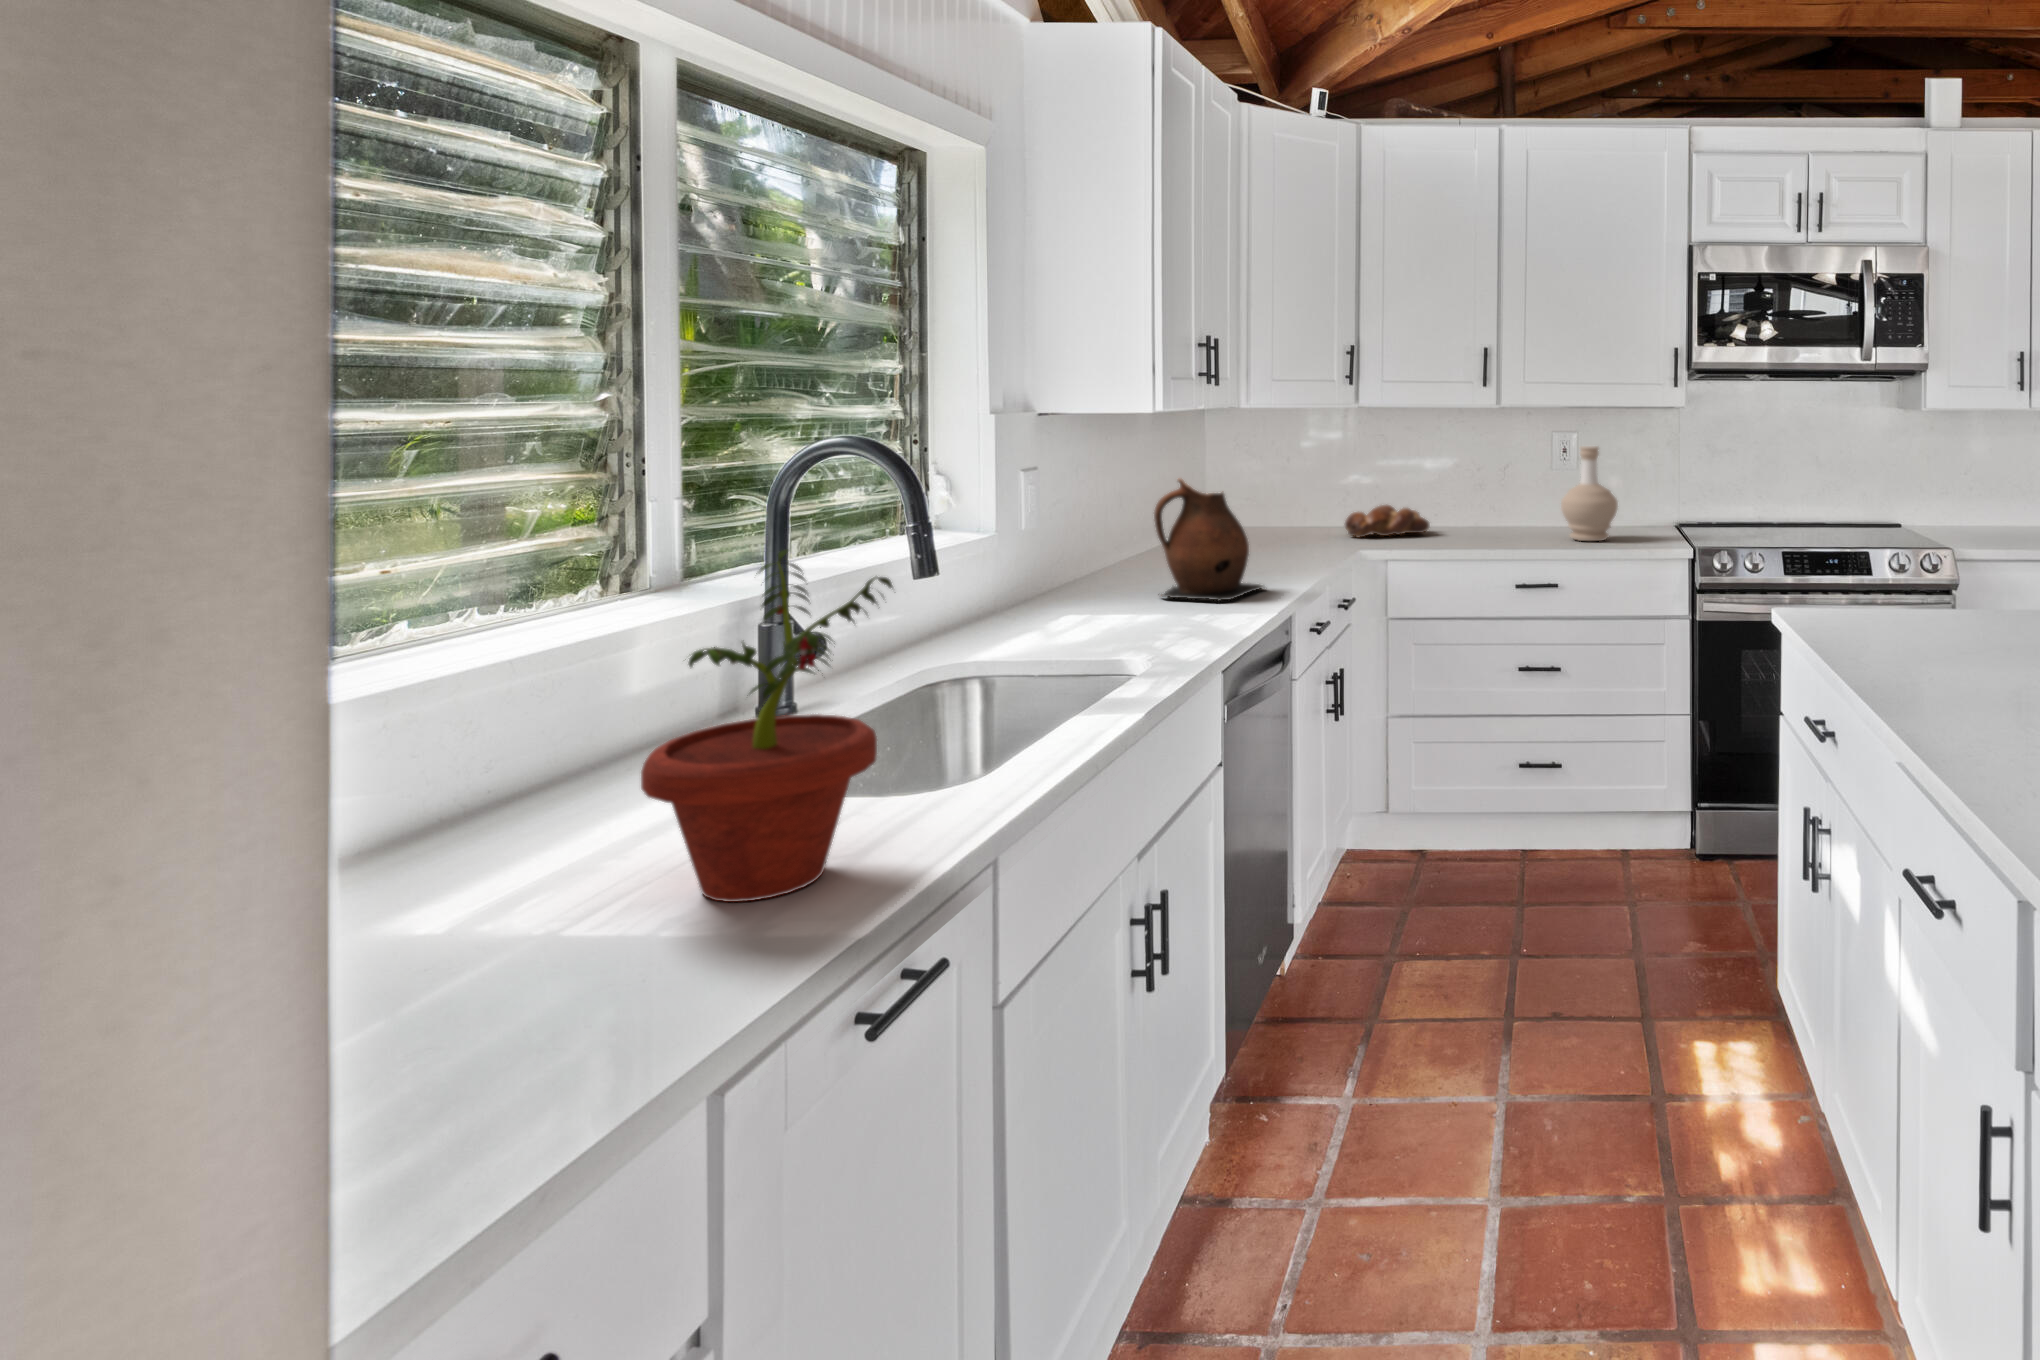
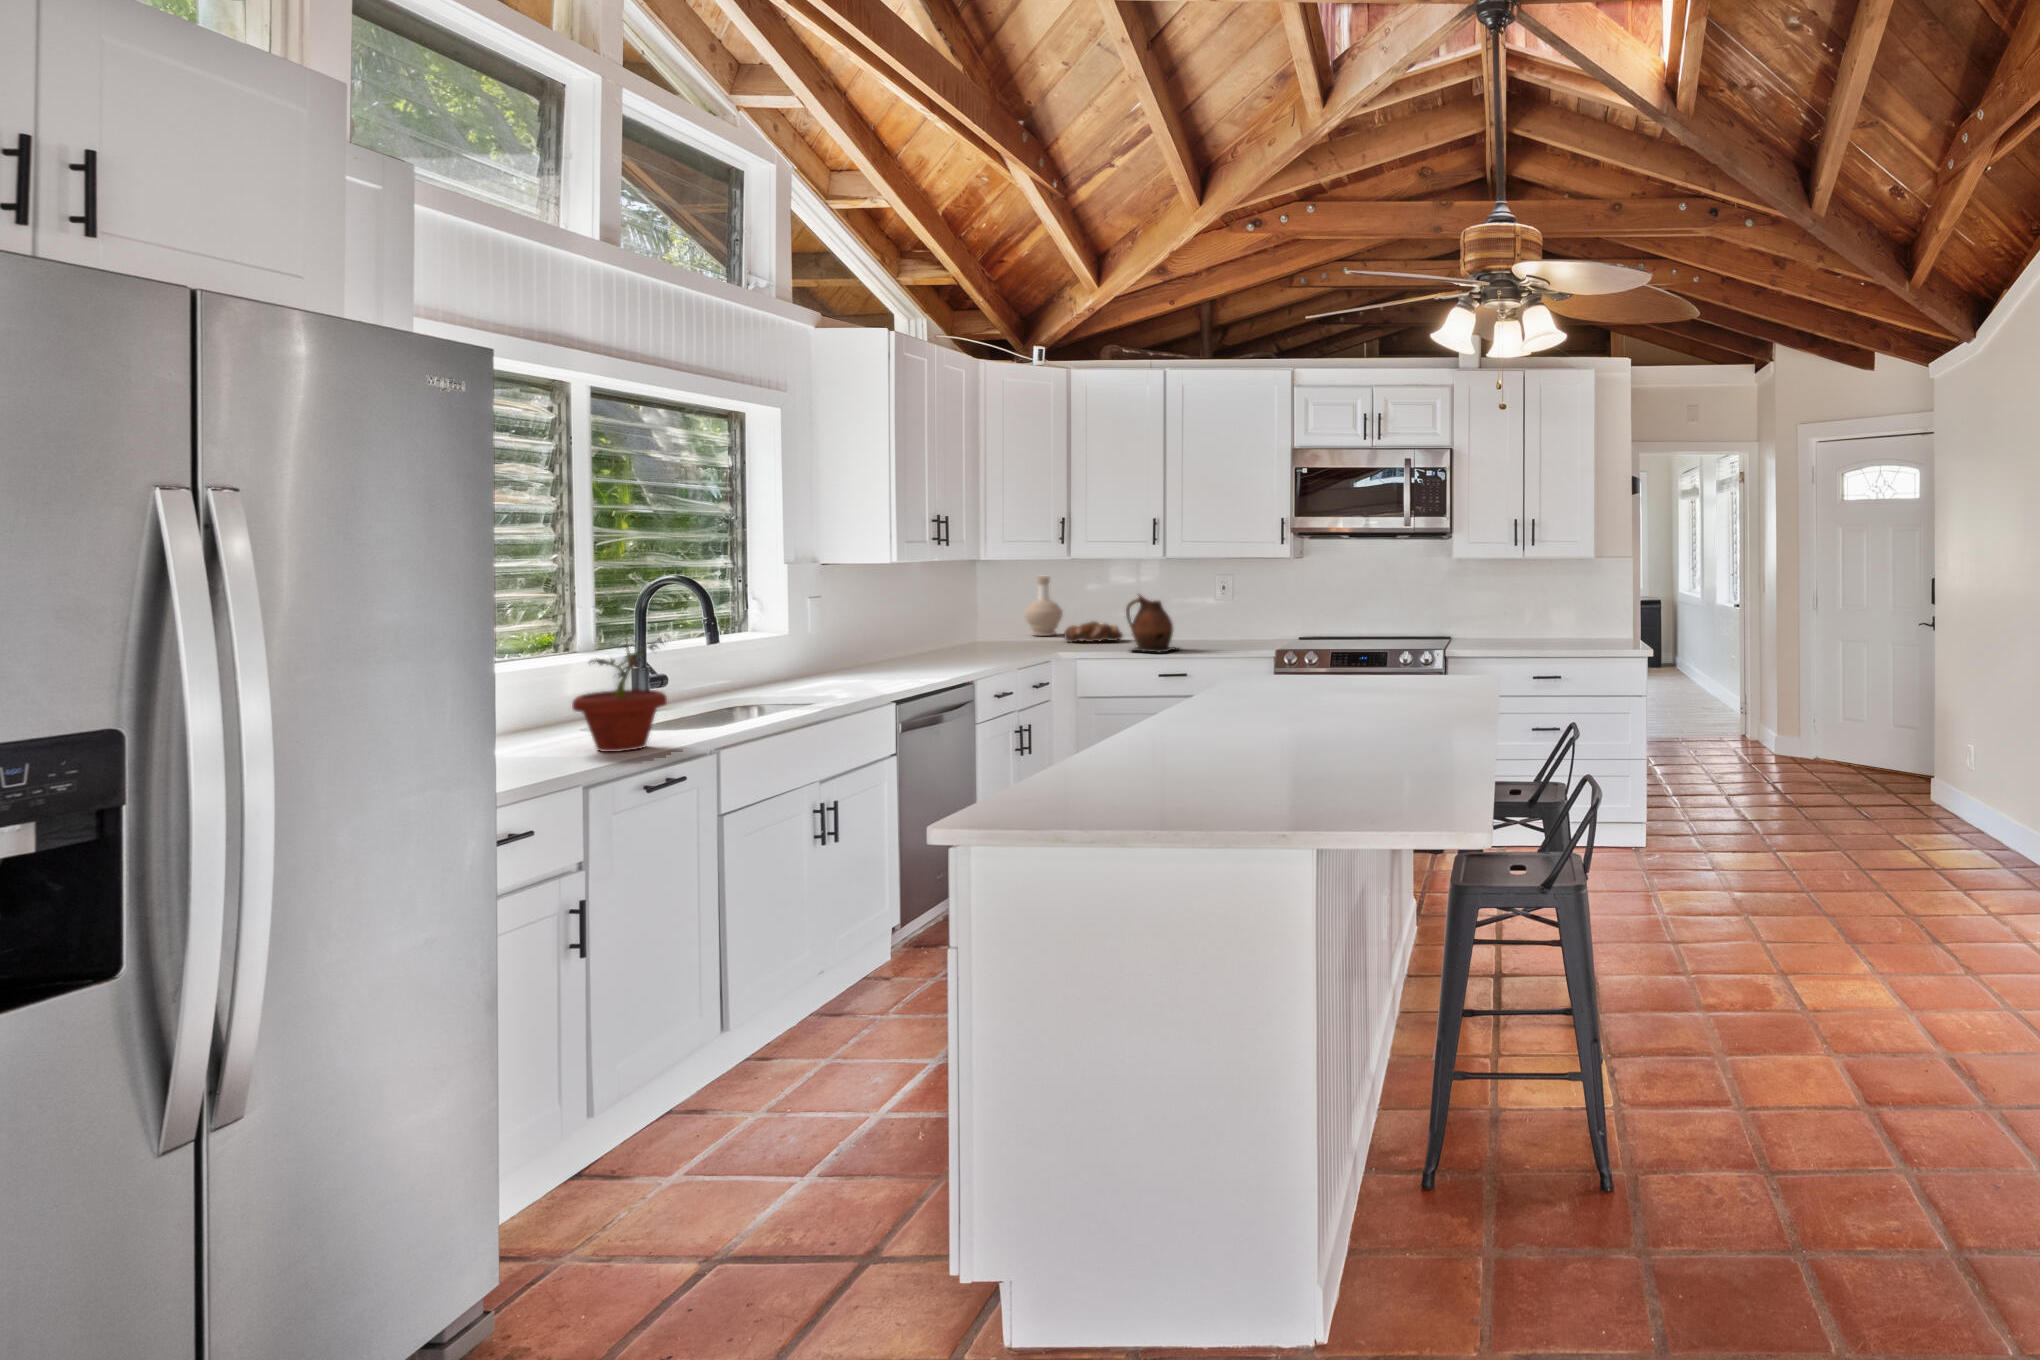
bottle: present [1561,446,1618,541] -> present [1024,576,1063,636]
ceramic pitcher: present [1154,479,1264,601] -> present [1126,595,1176,652]

